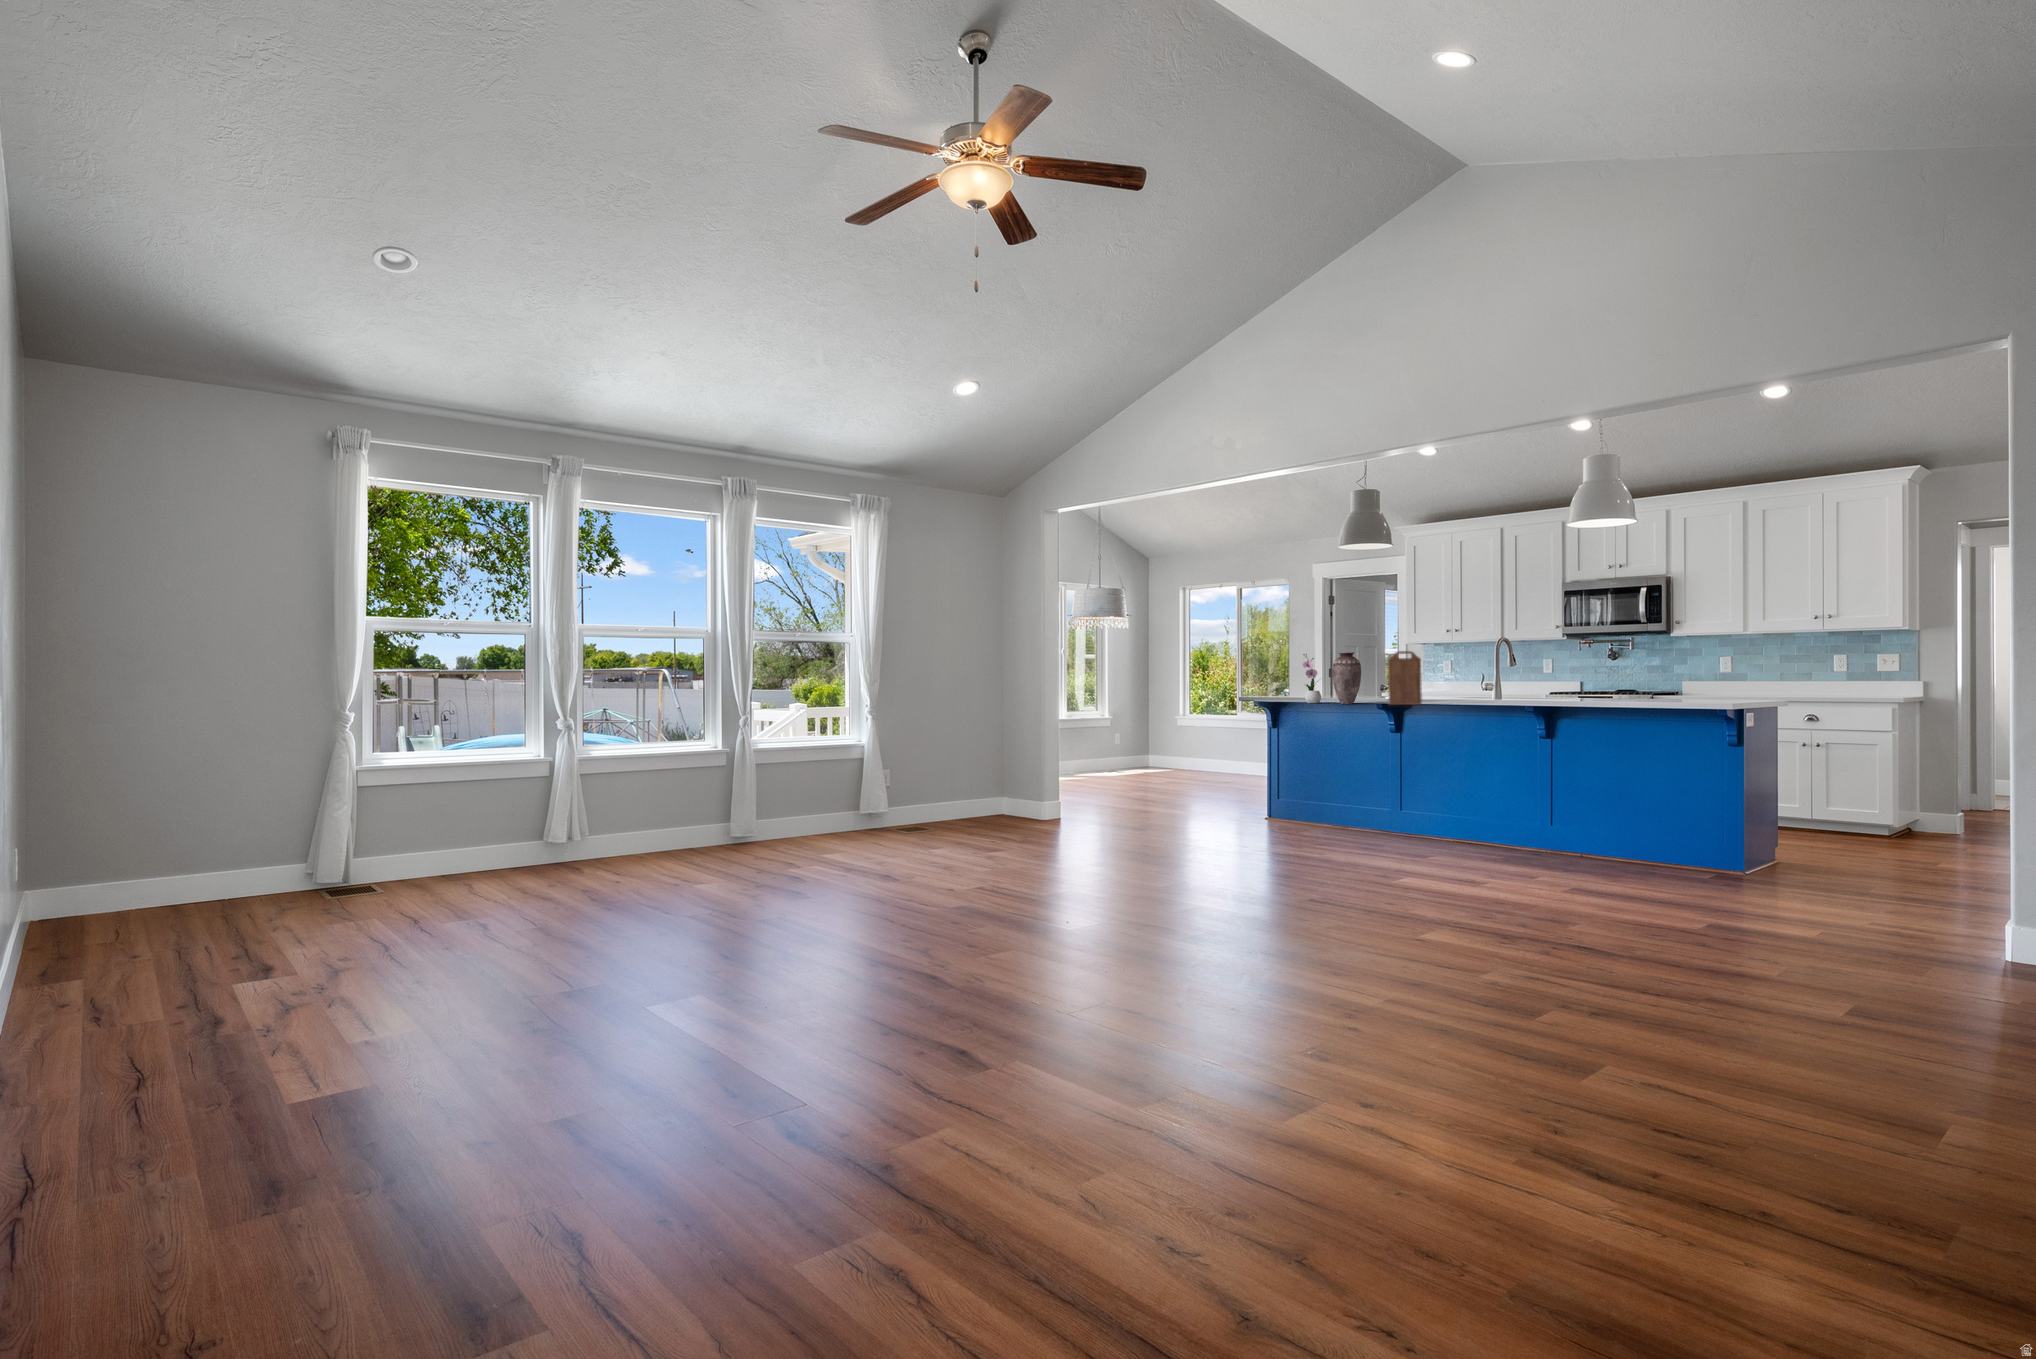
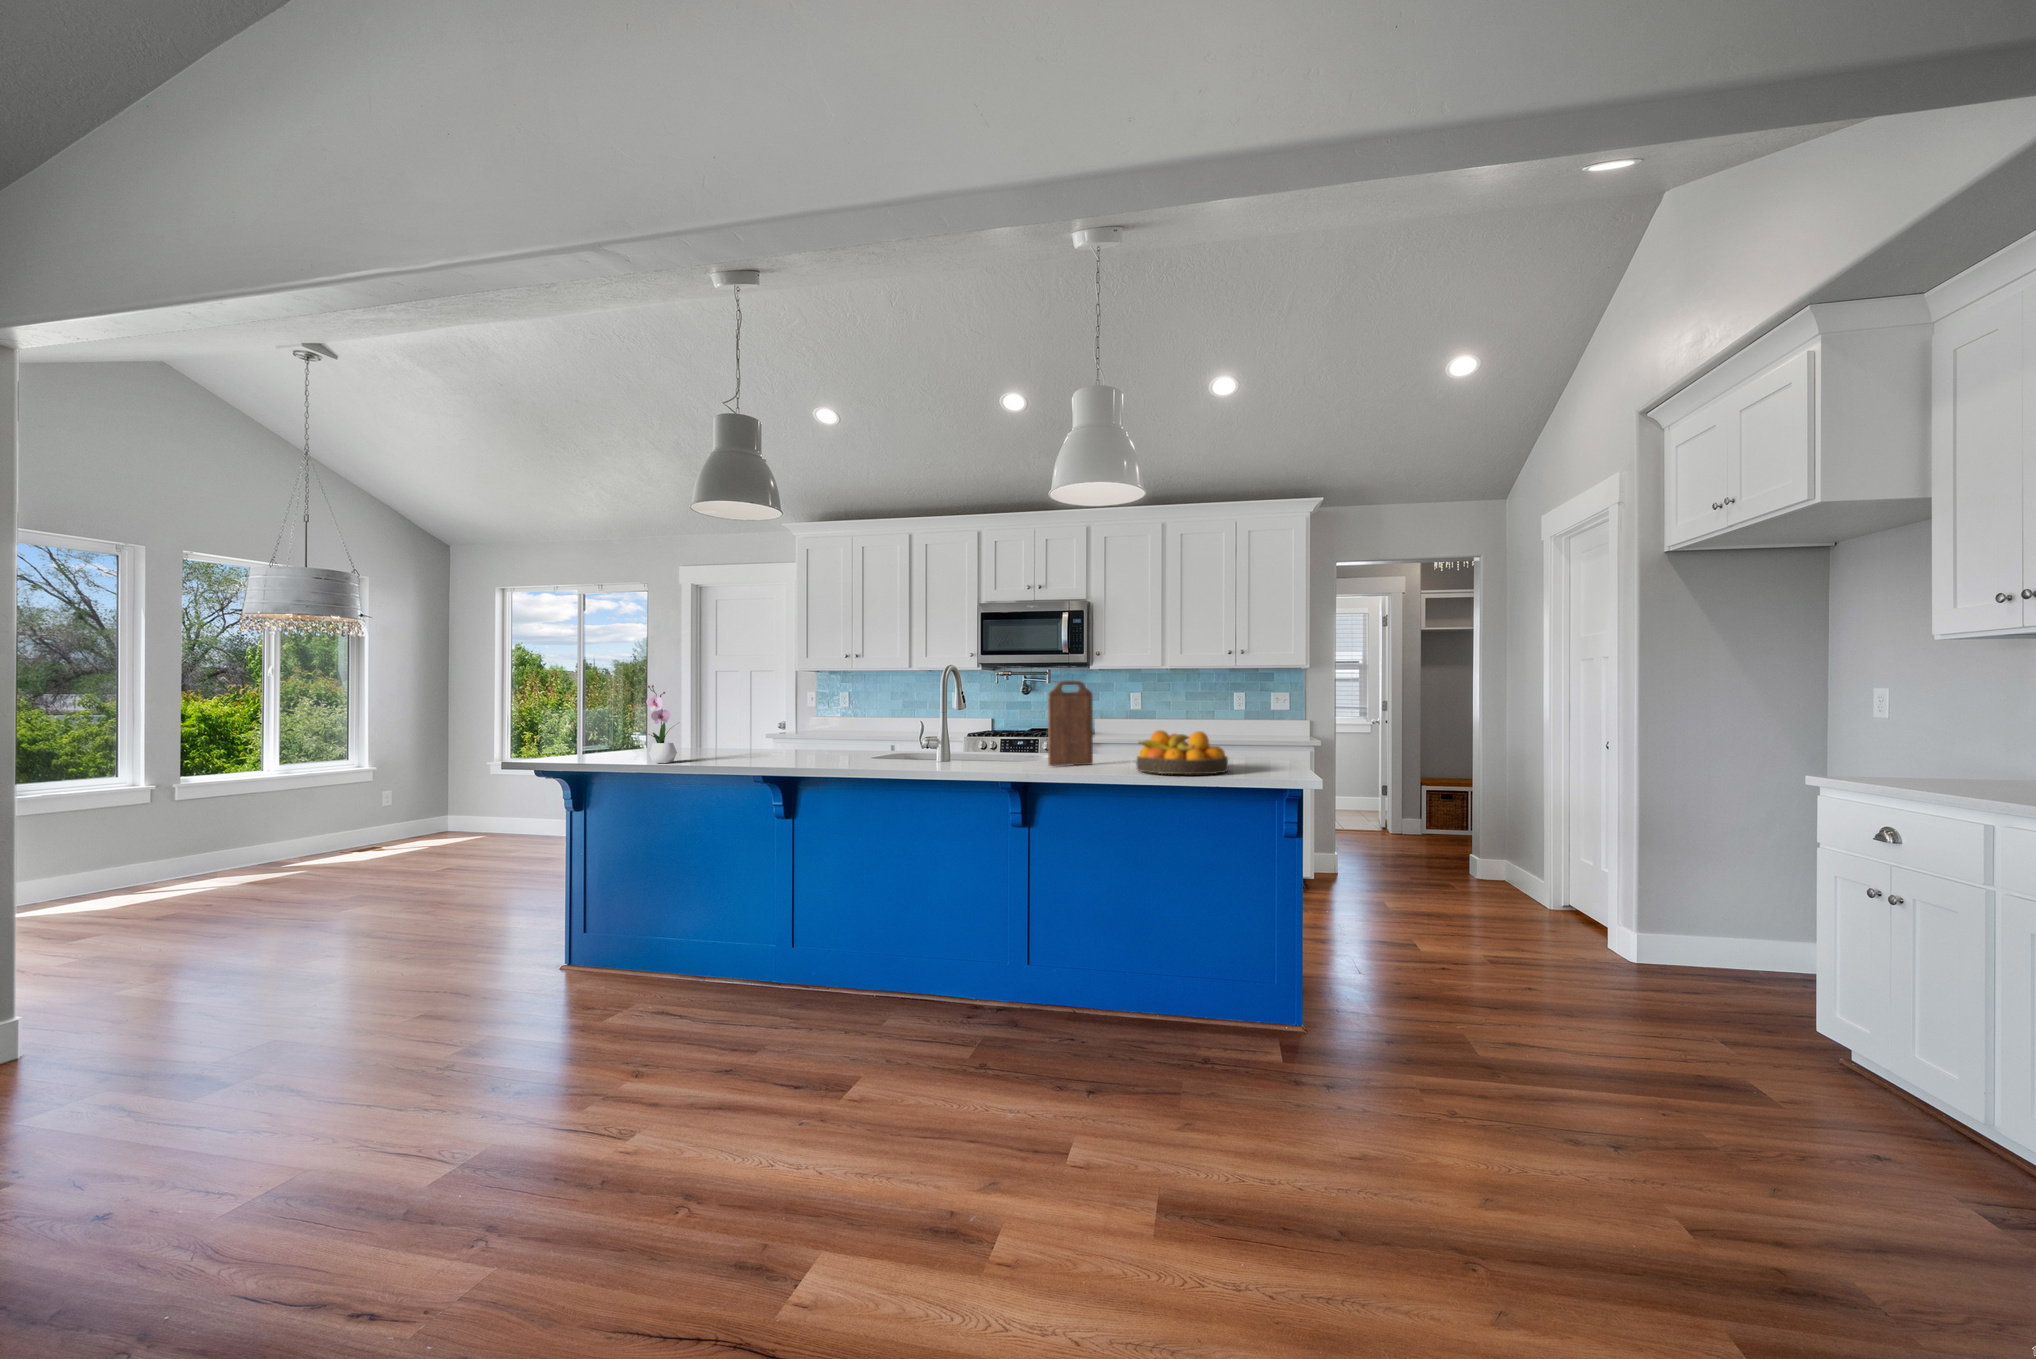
cutting board: present [1388,651,1422,705] -> present [1048,681,1093,766]
vase: present [1332,652,1361,704] -> none [694,684,739,764]
fruit bowl: none [1638,679,1715,708] -> present [1136,730,1228,774]

